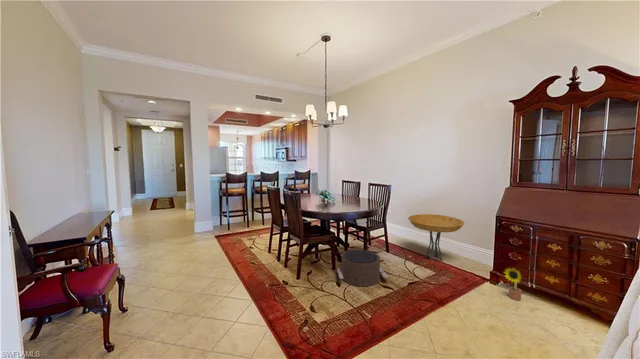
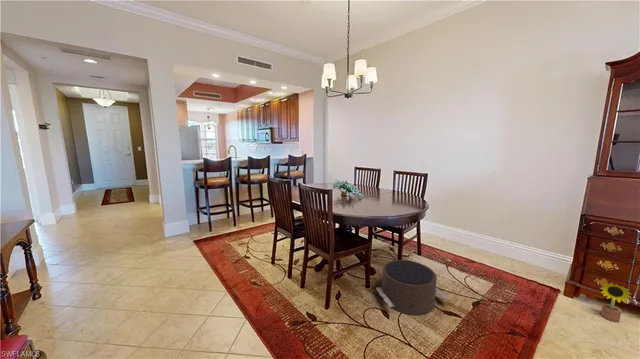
side table: present [408,214,464,260] -> none [445,207,519,264]

